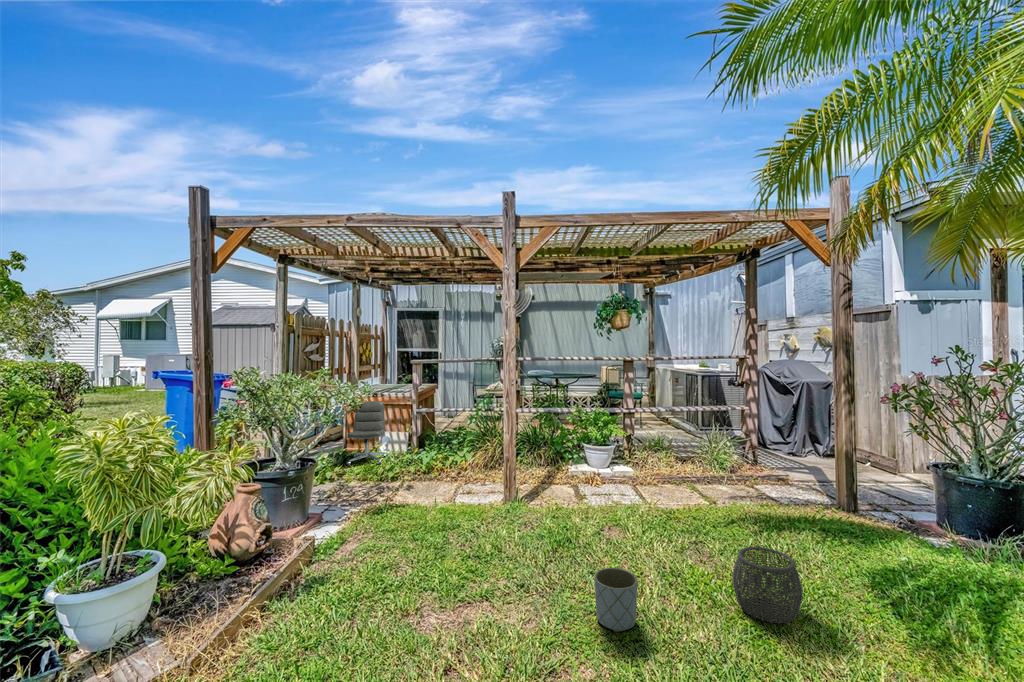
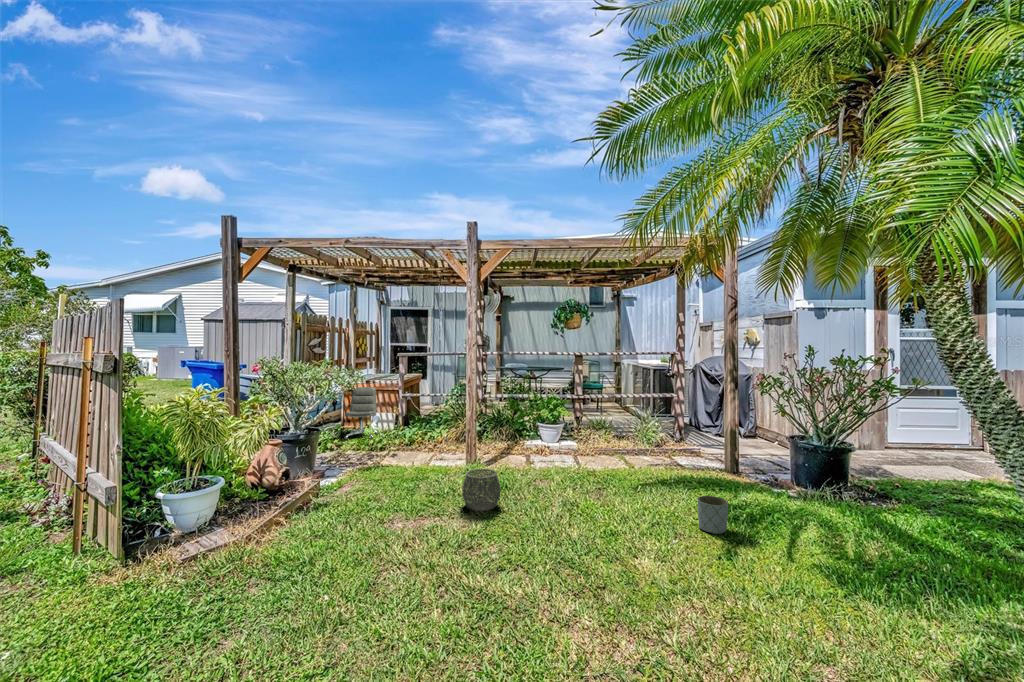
woven basket: present [732,547,803,624] -> present [462,469,501,511]
planter: present [594,568,638,632] -> present [697,496,728,535]

